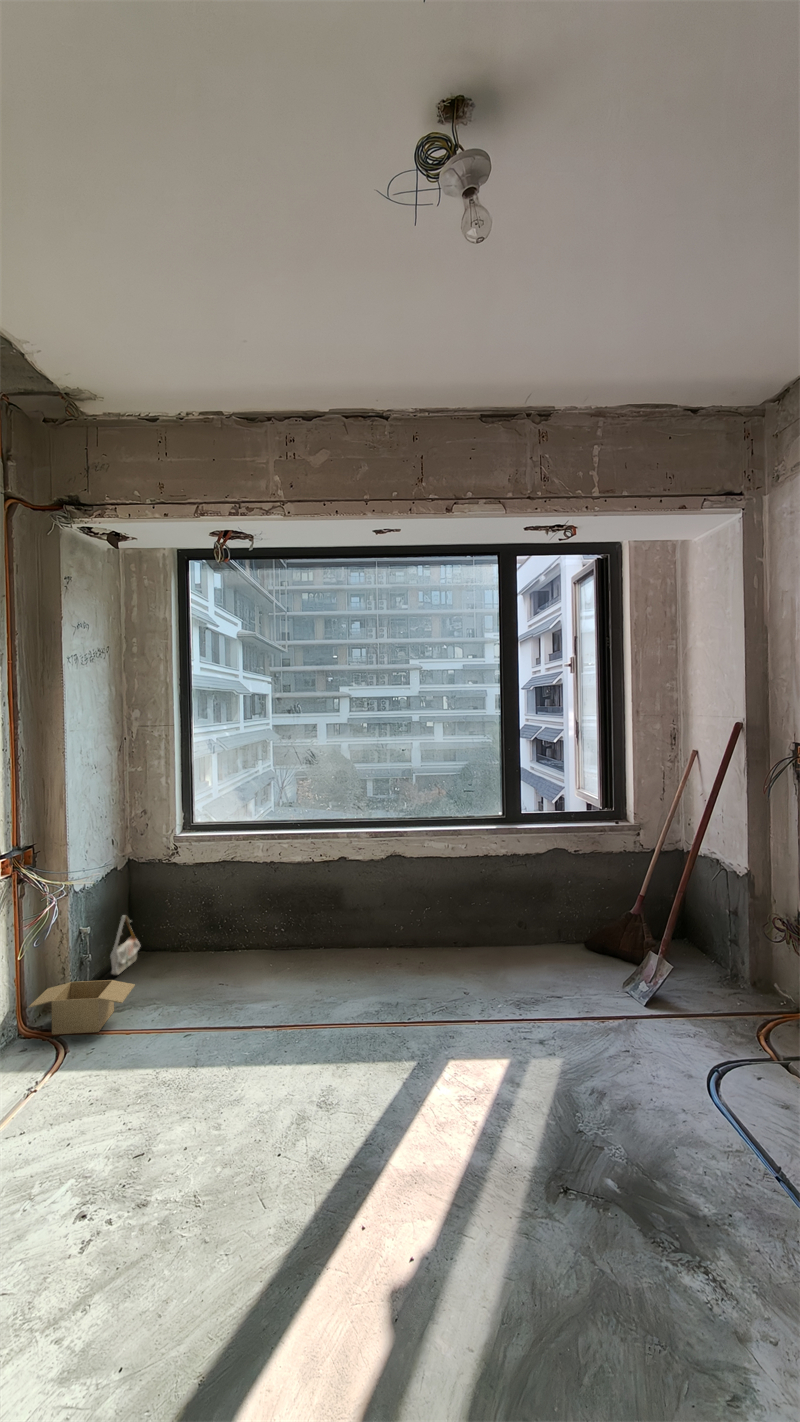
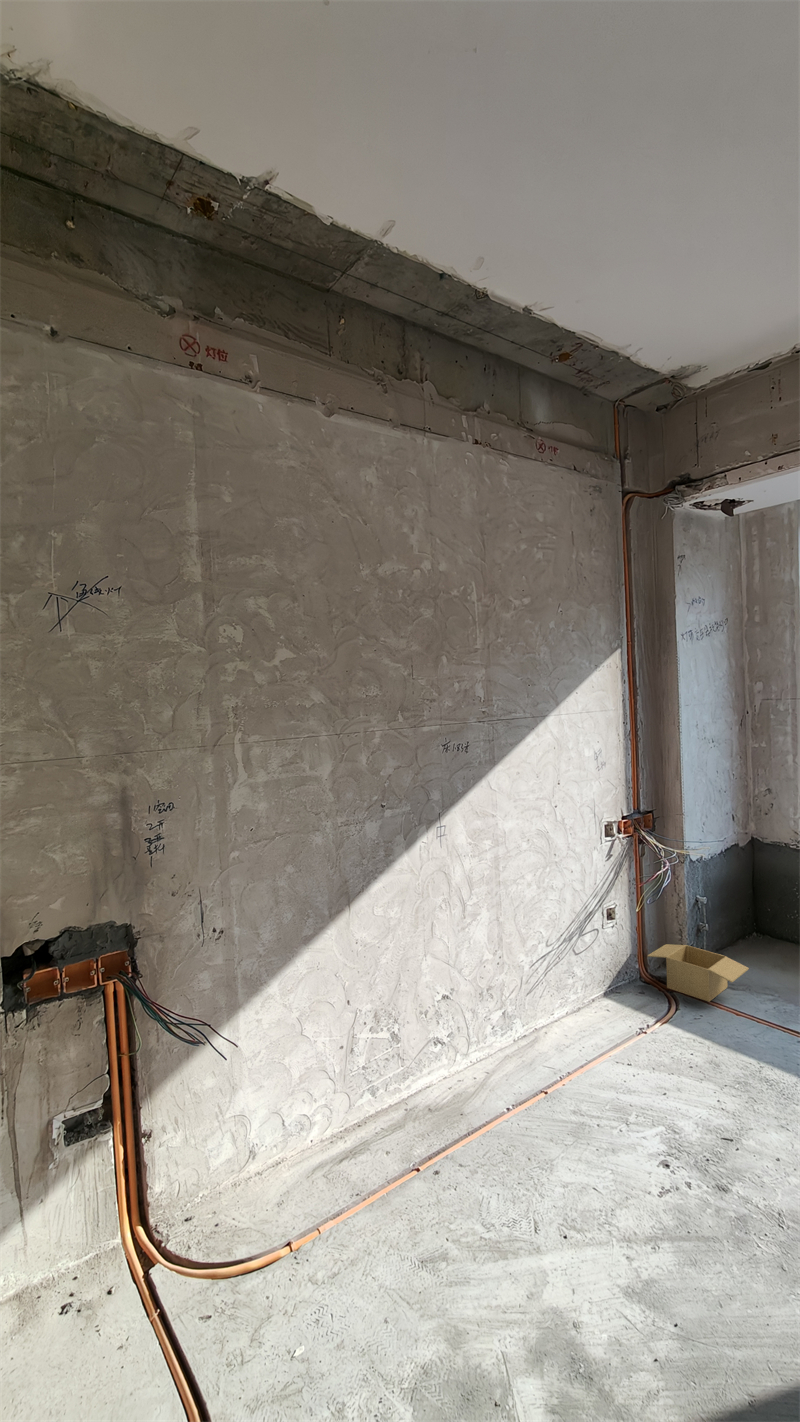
bag: present [110,915,141,975] -> none [729,894,765,952]

